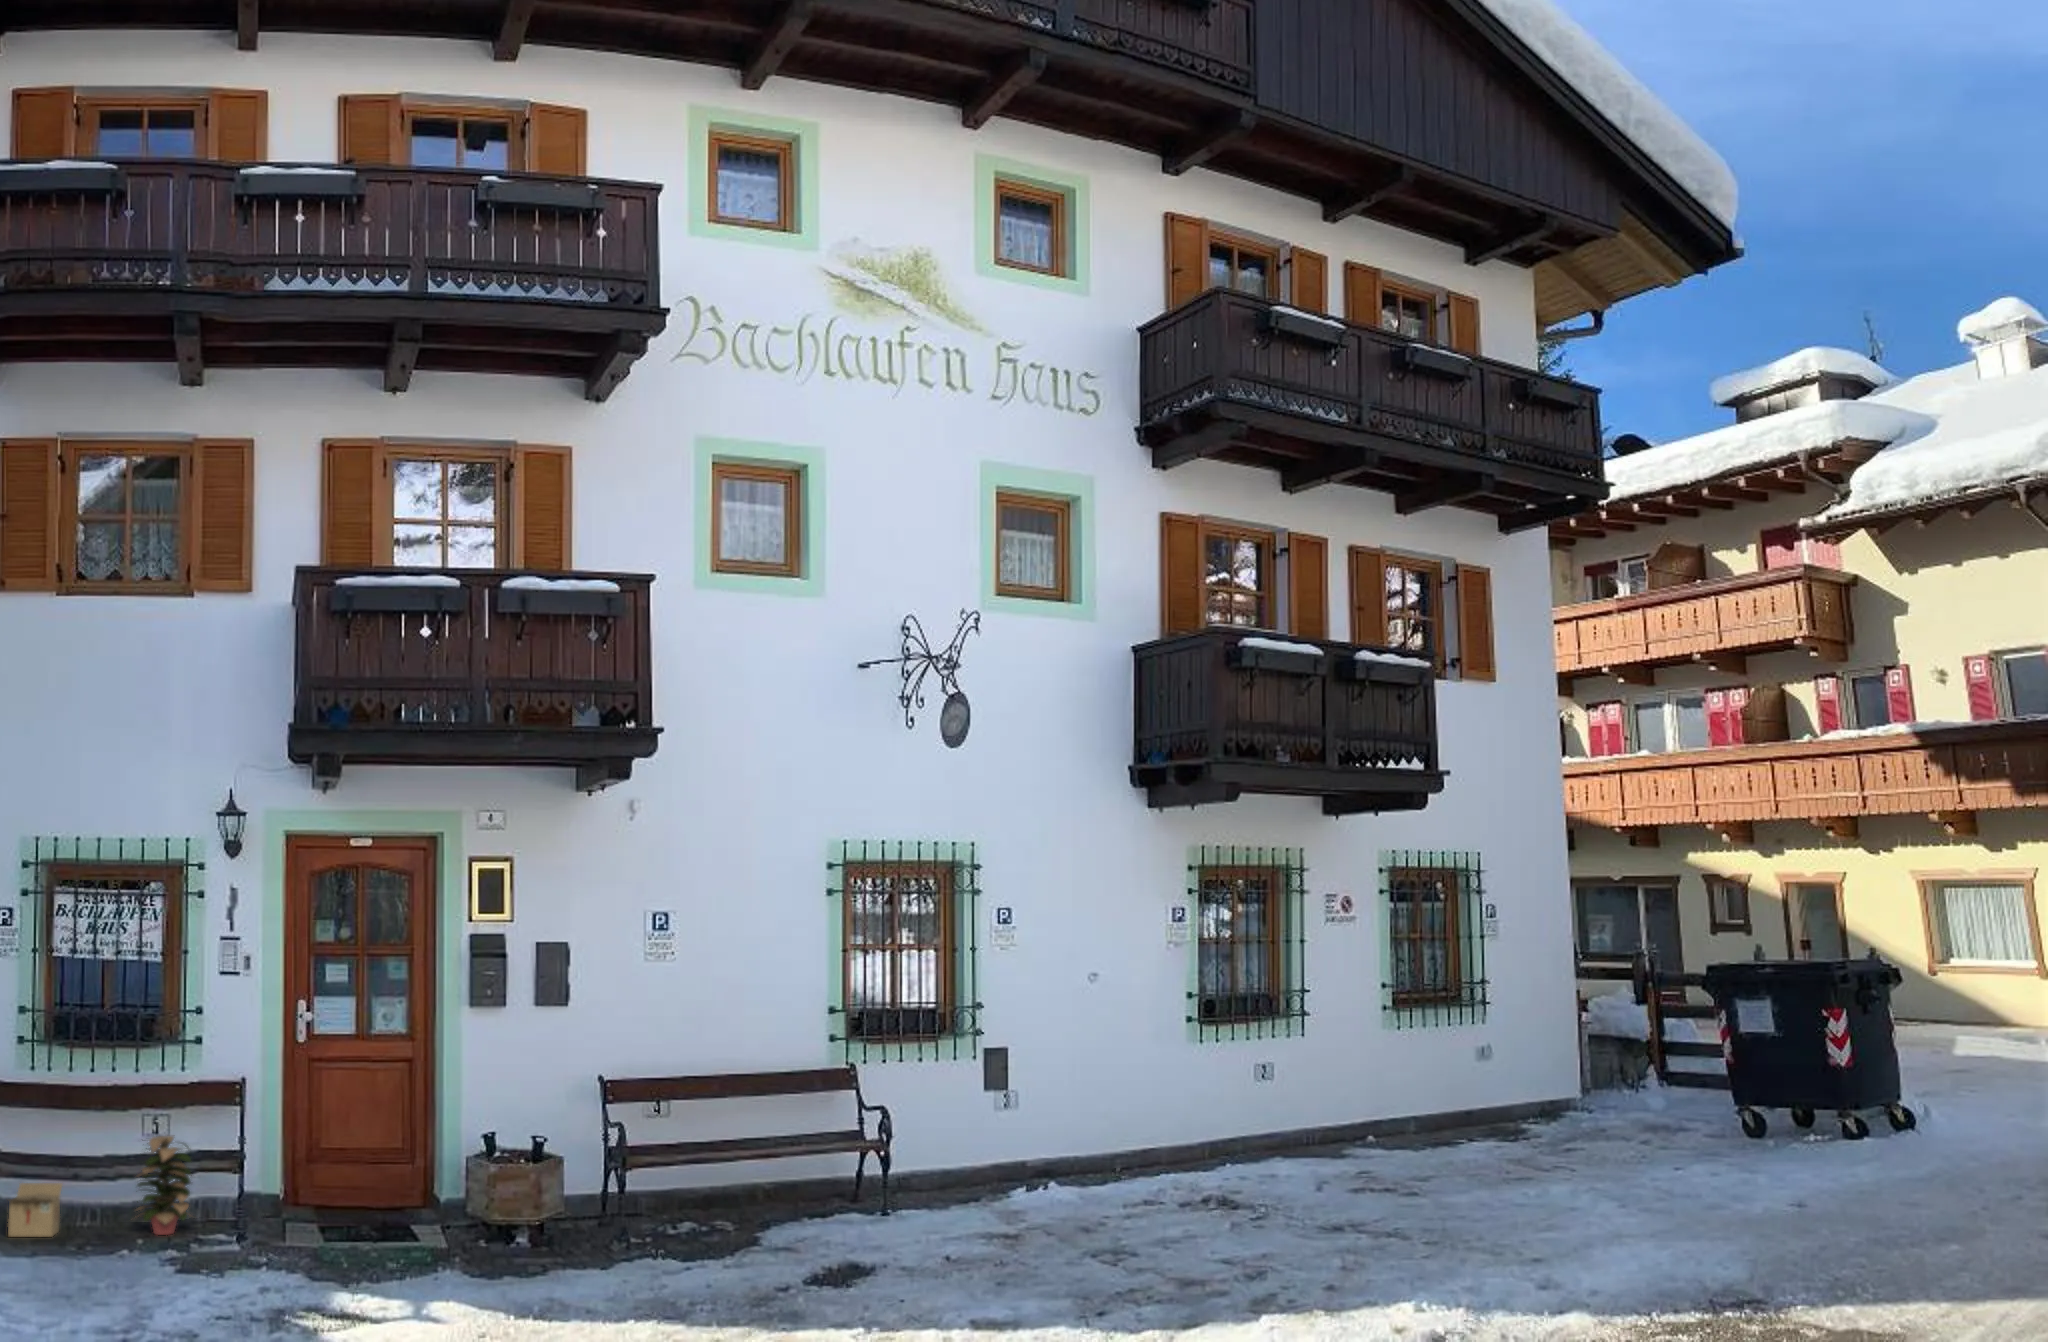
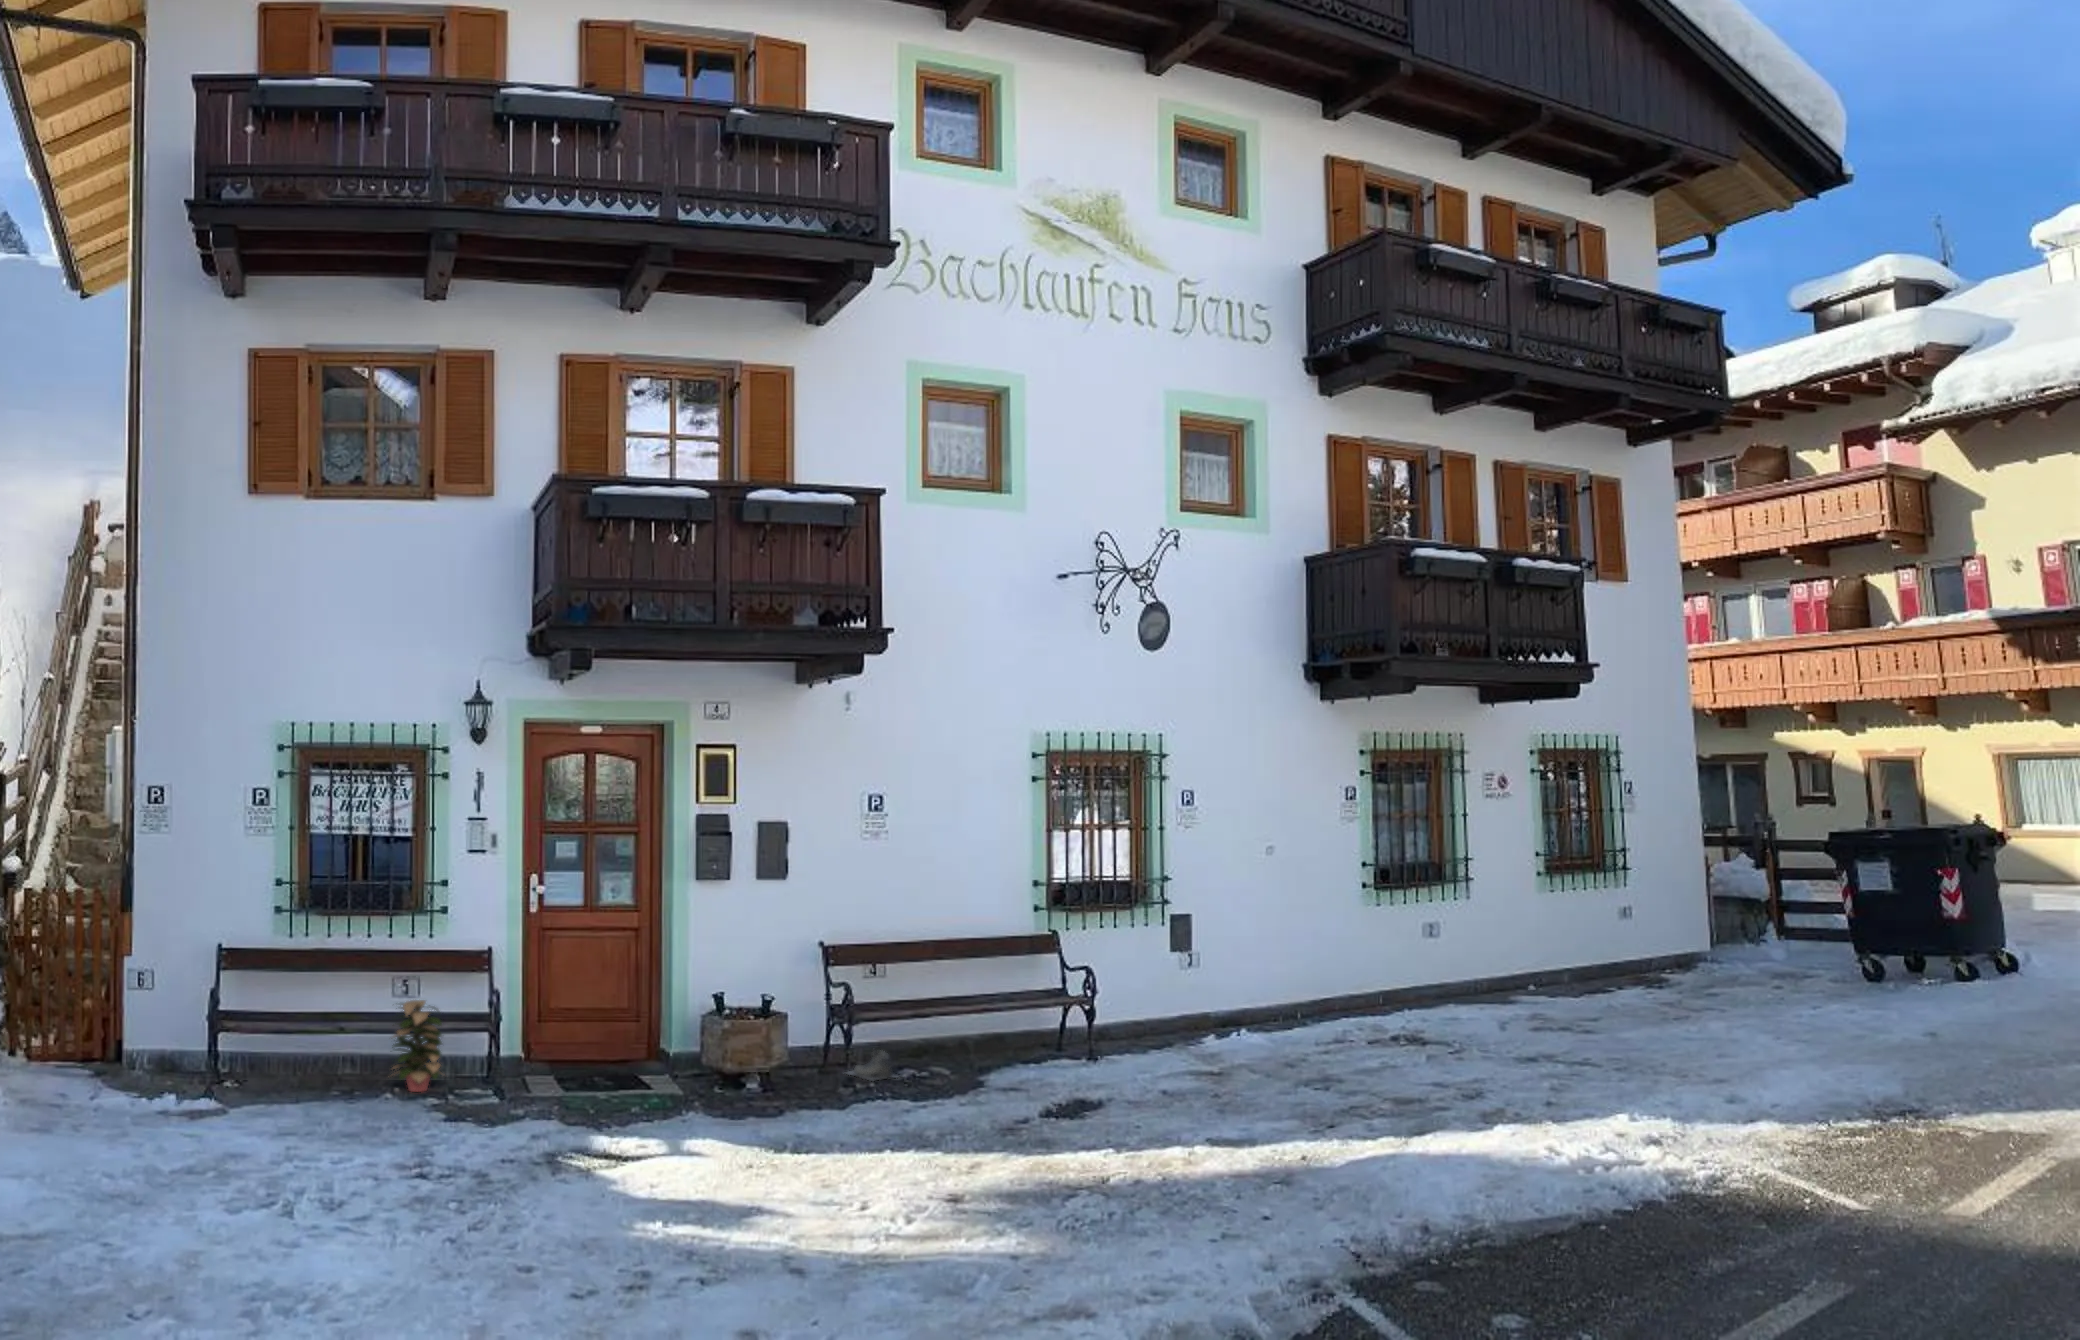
cardboard box: present [8,1183,62,1237] -> none [273,1041,325,1092]
boots: none [624,1184,690,1218] -> present [847,1050,899,1080]

